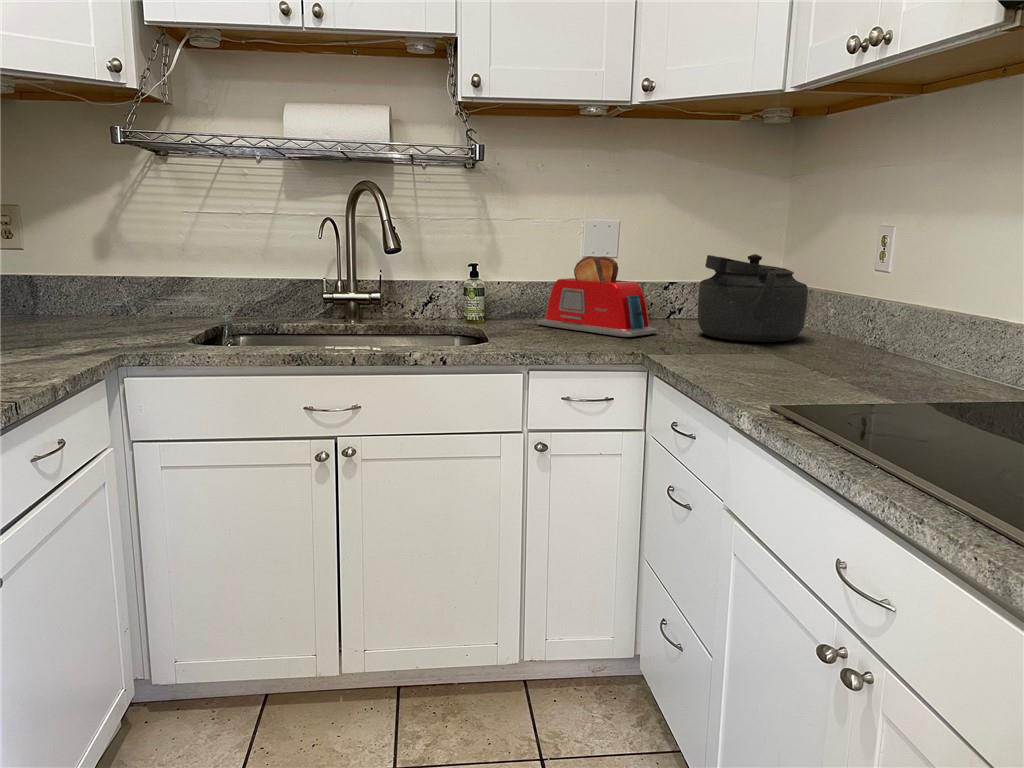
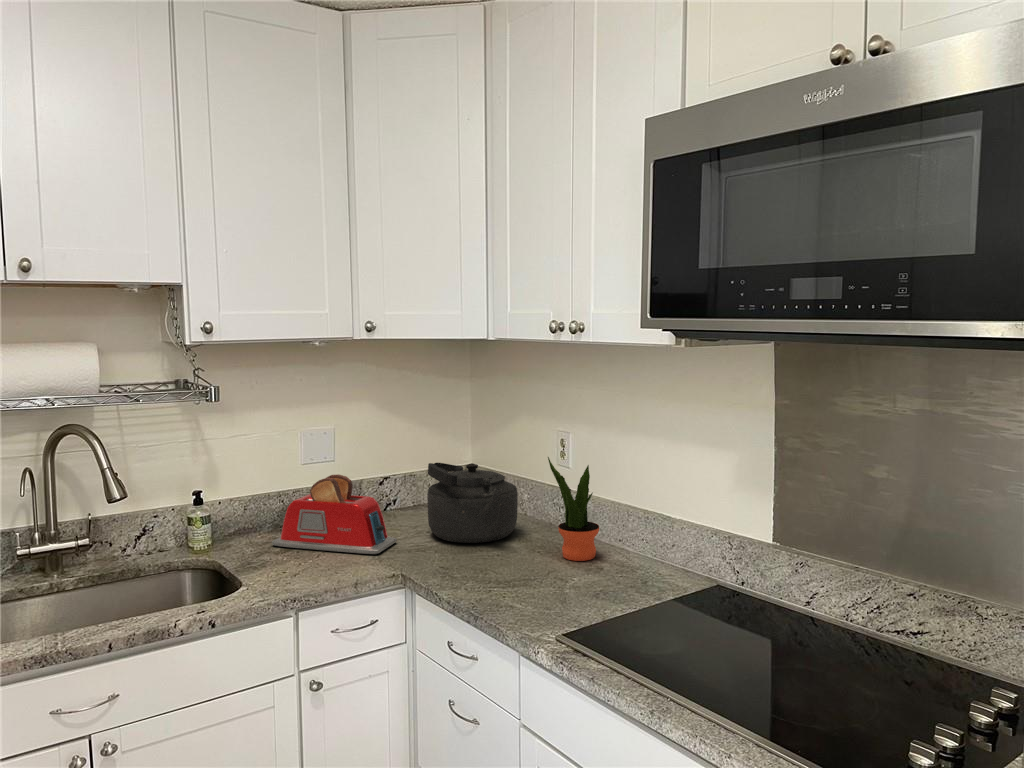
potted plant: none [840,236,897,364] -> present [548,457,599,561]

